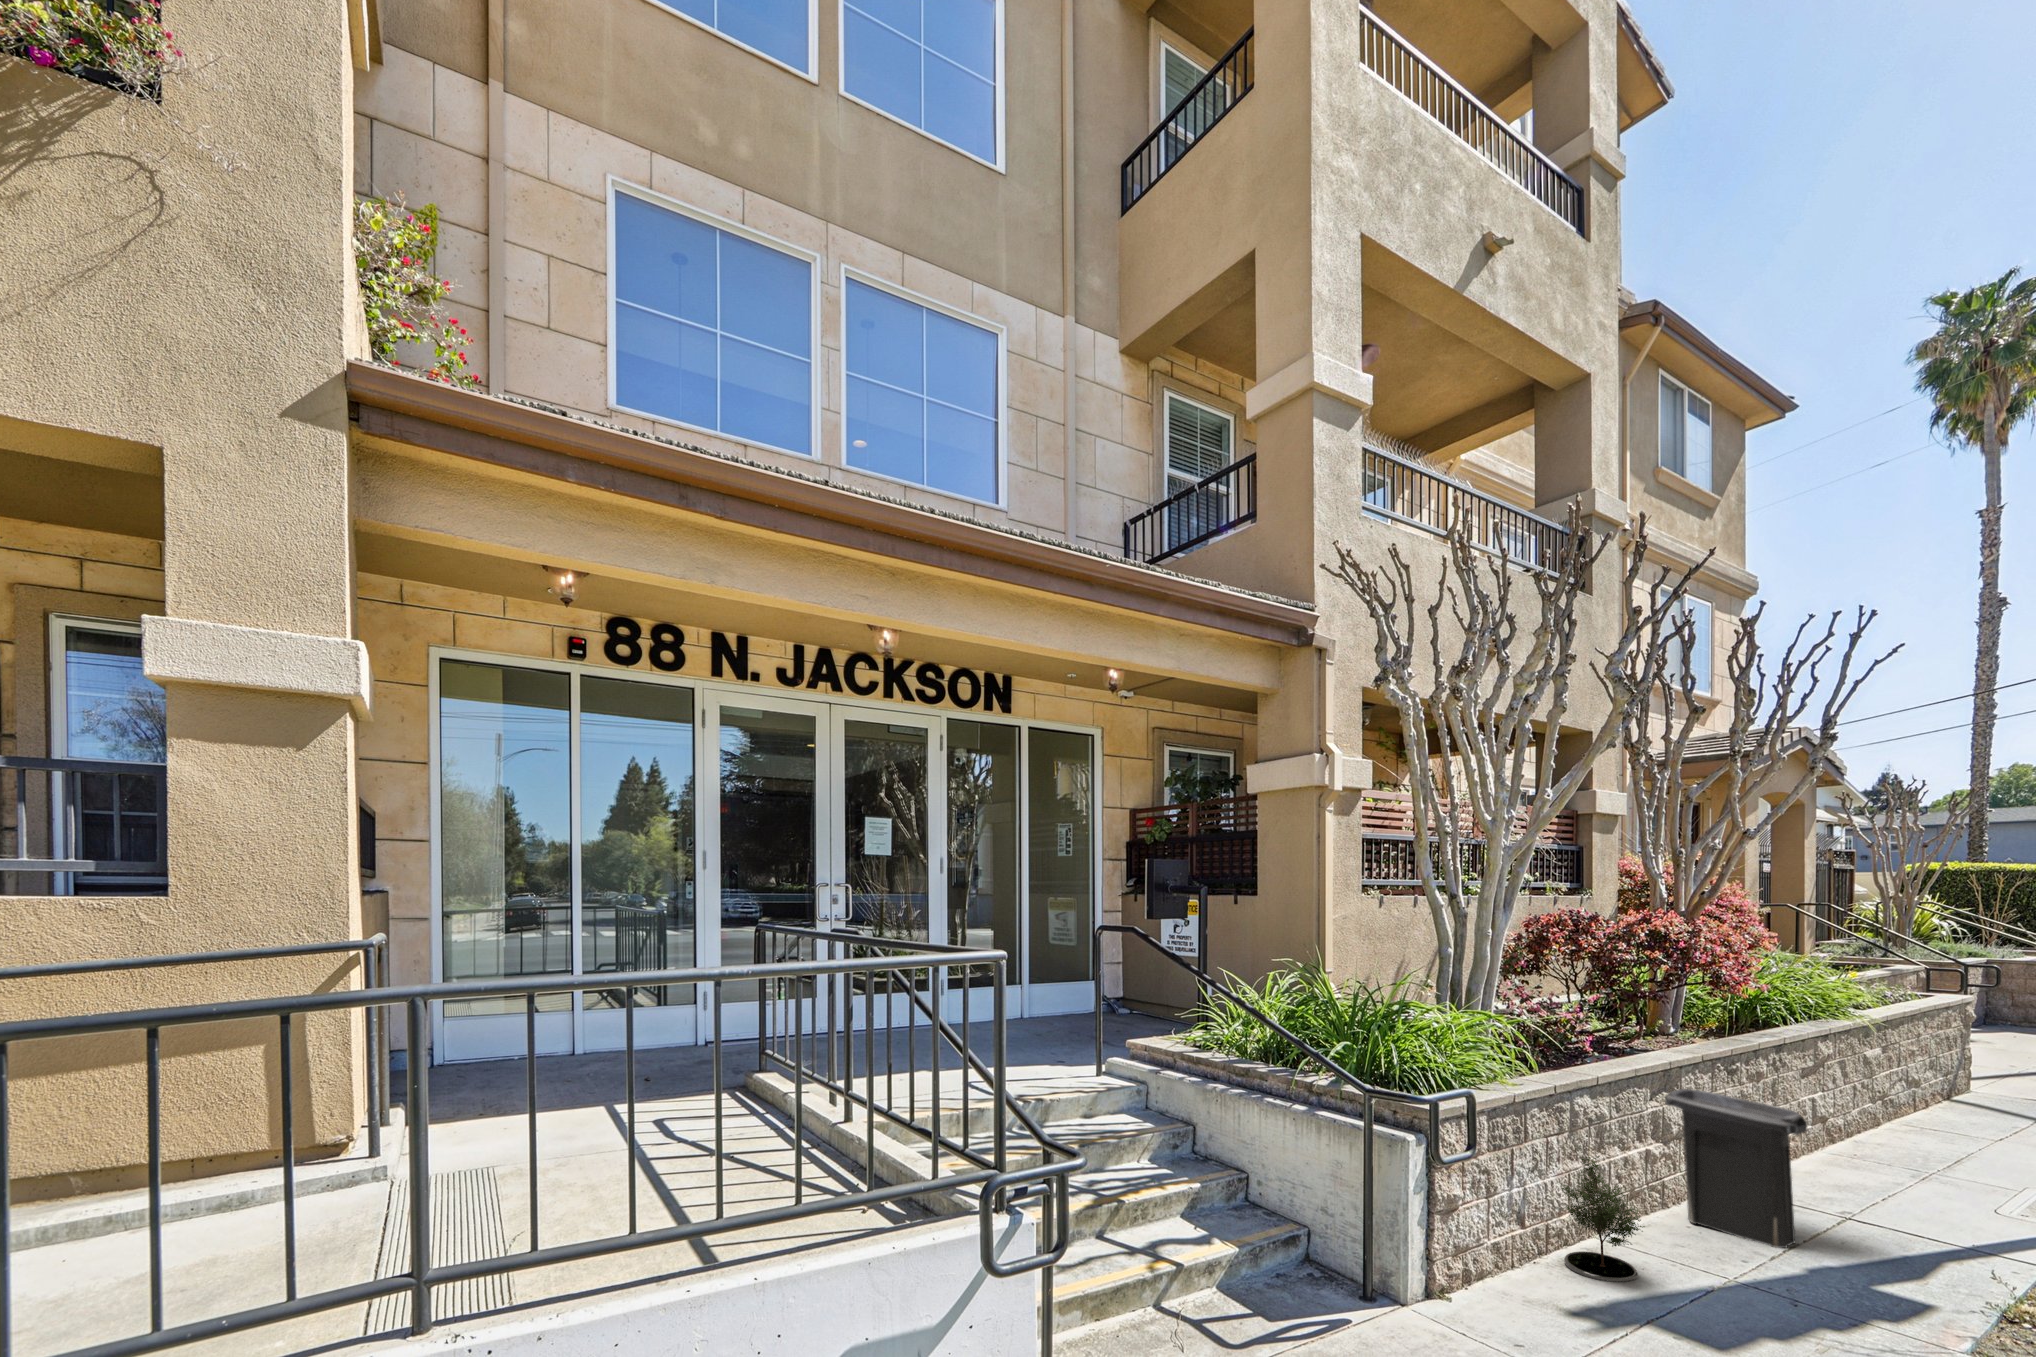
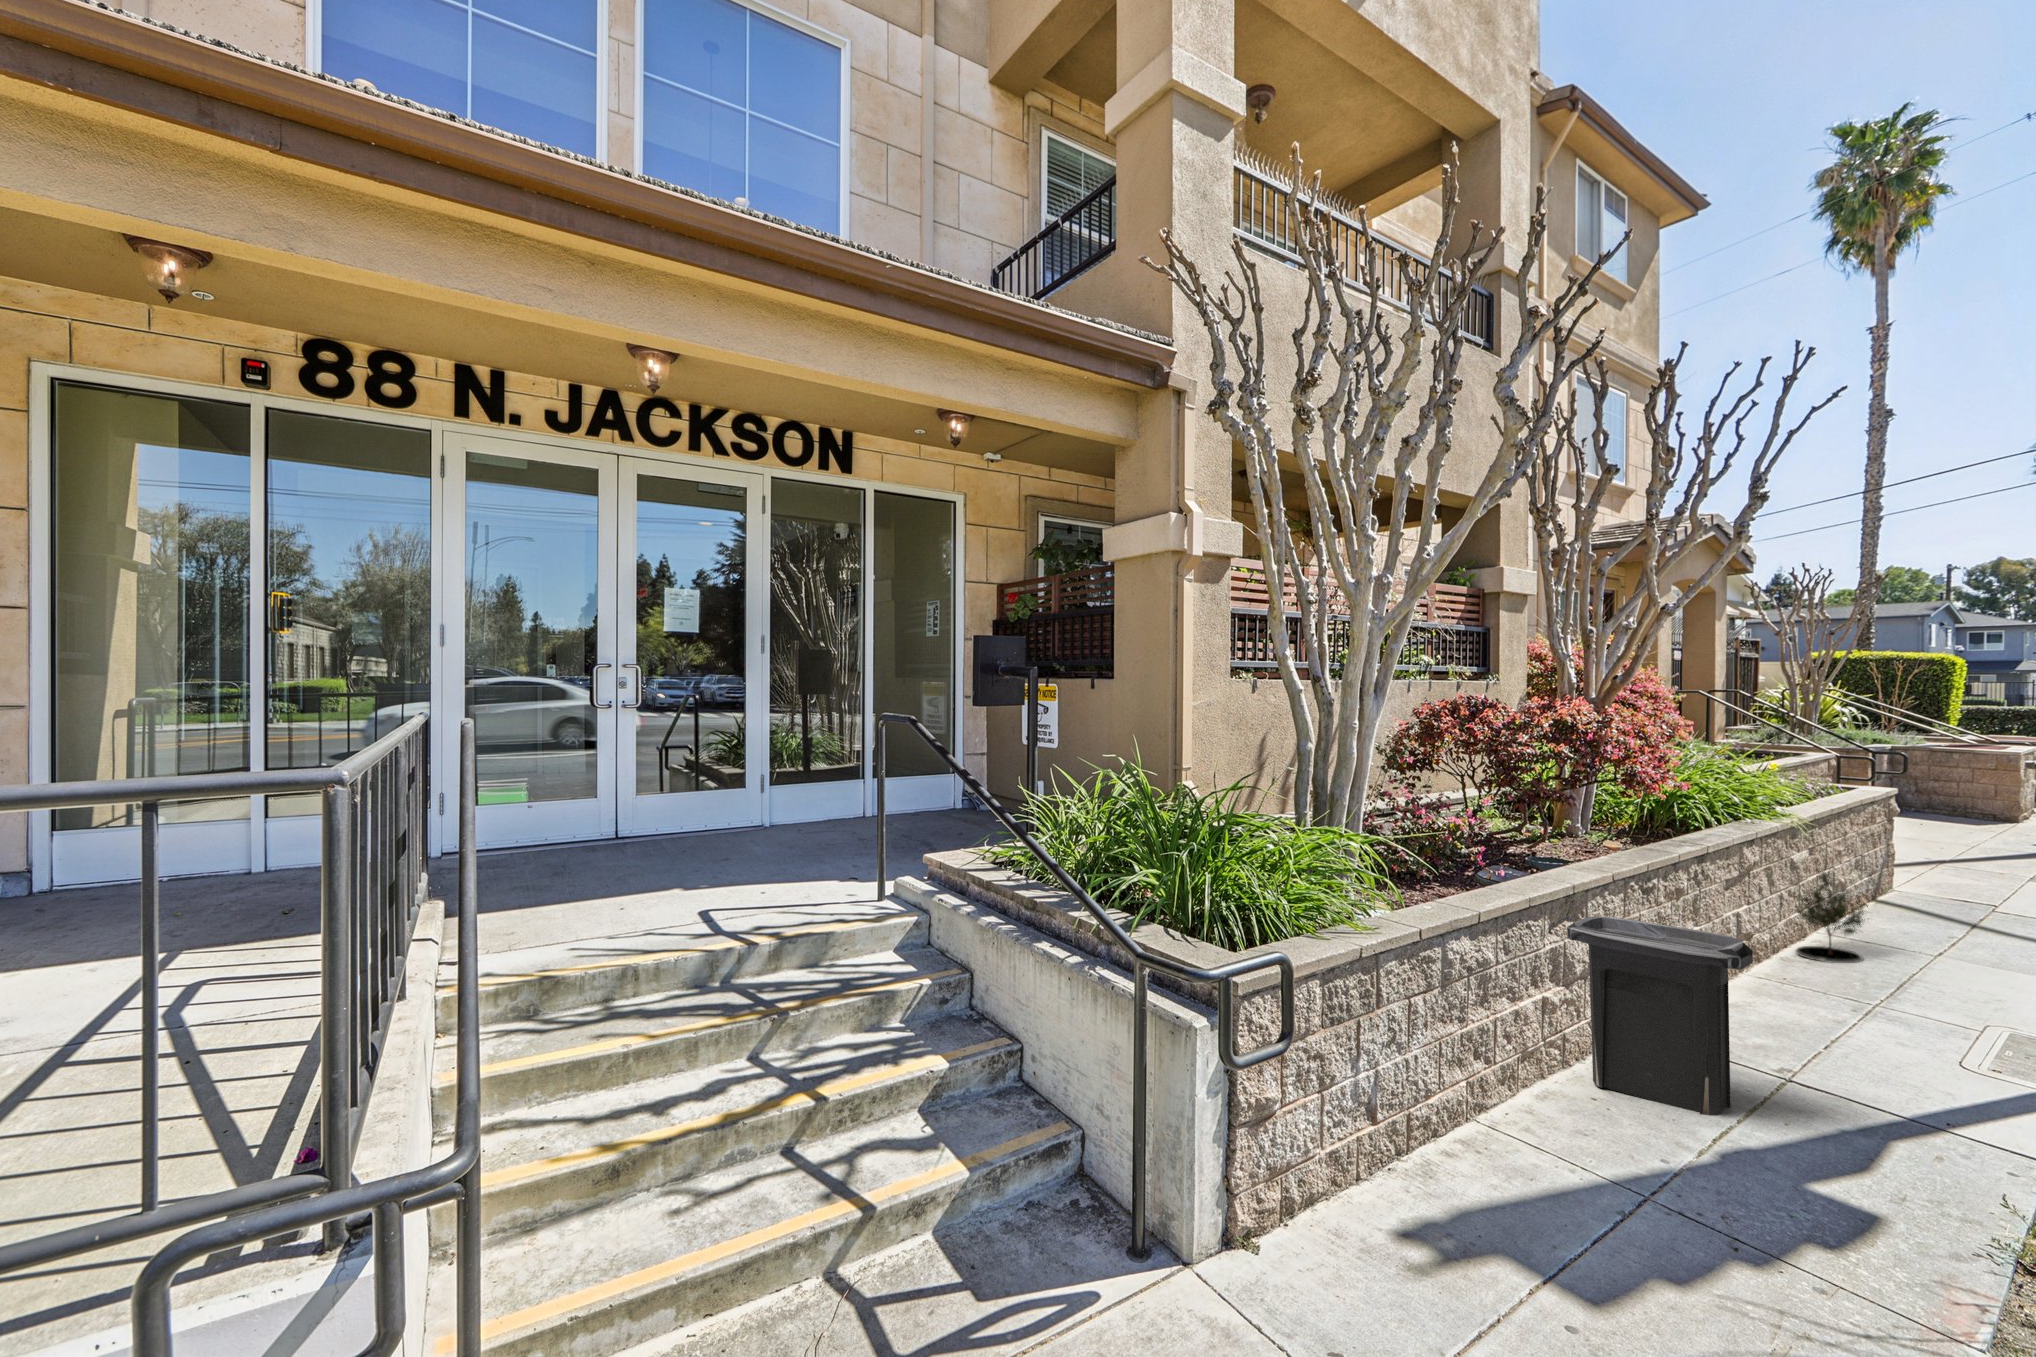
potted tree: present [1558,1154,1645,1282] -> present [1792,868,1868,963]

